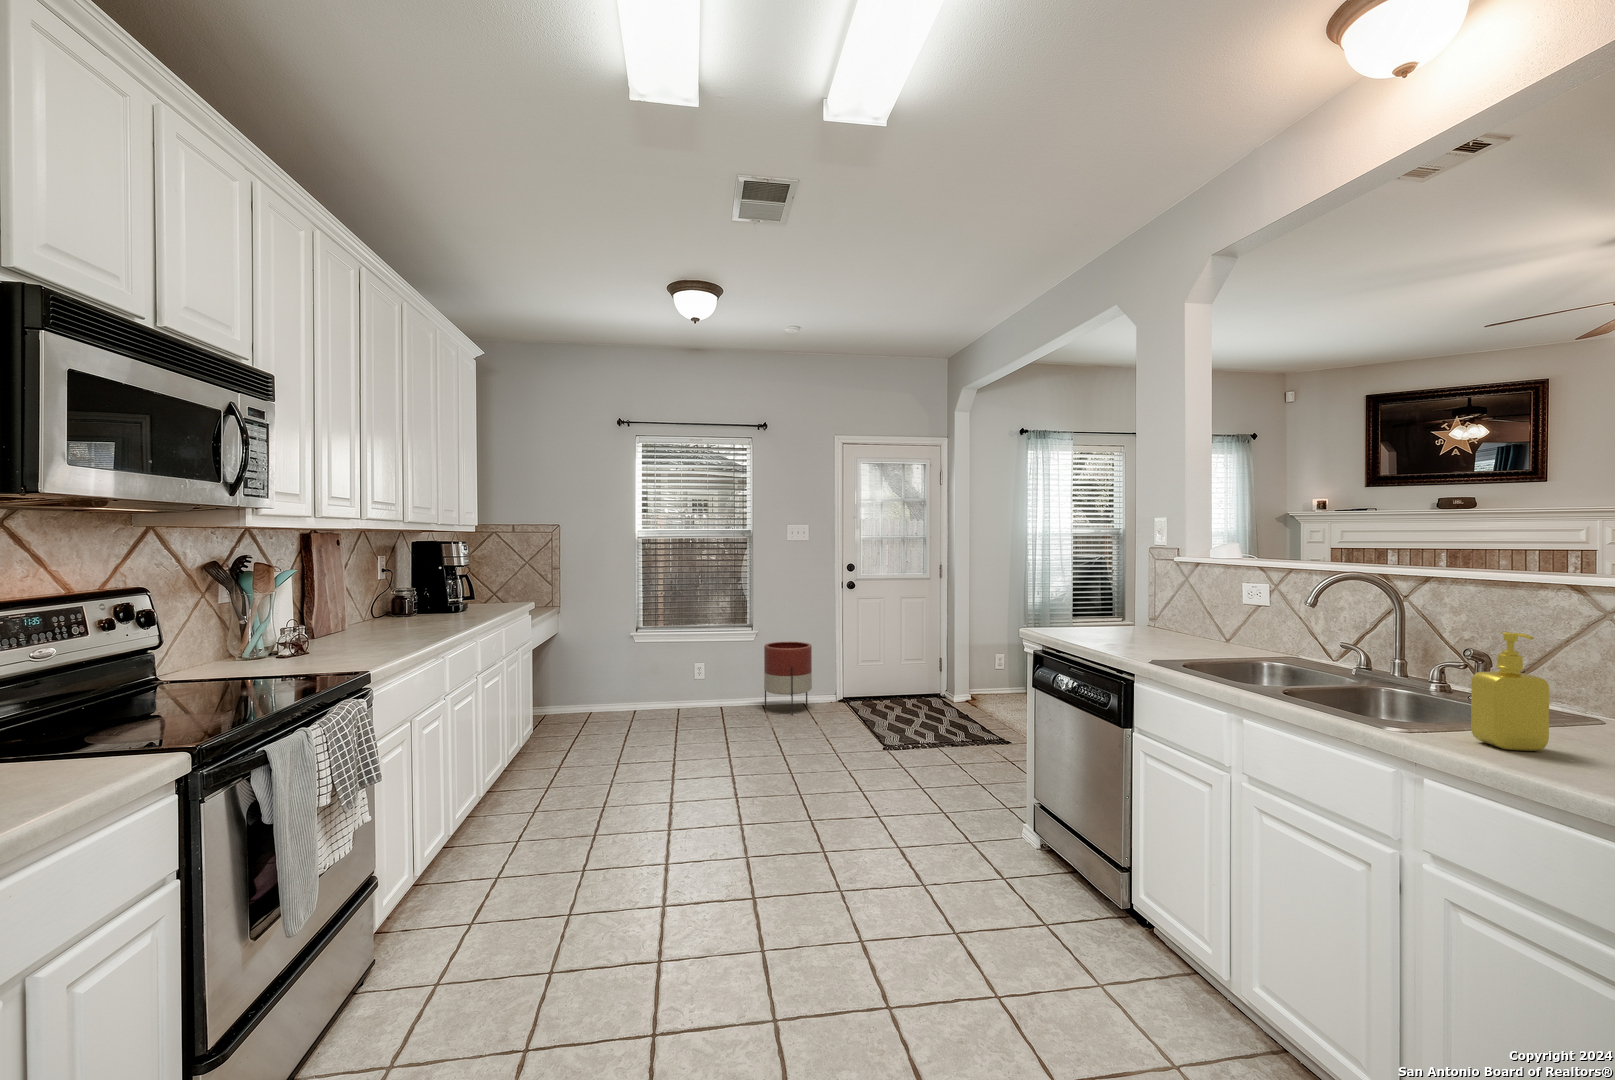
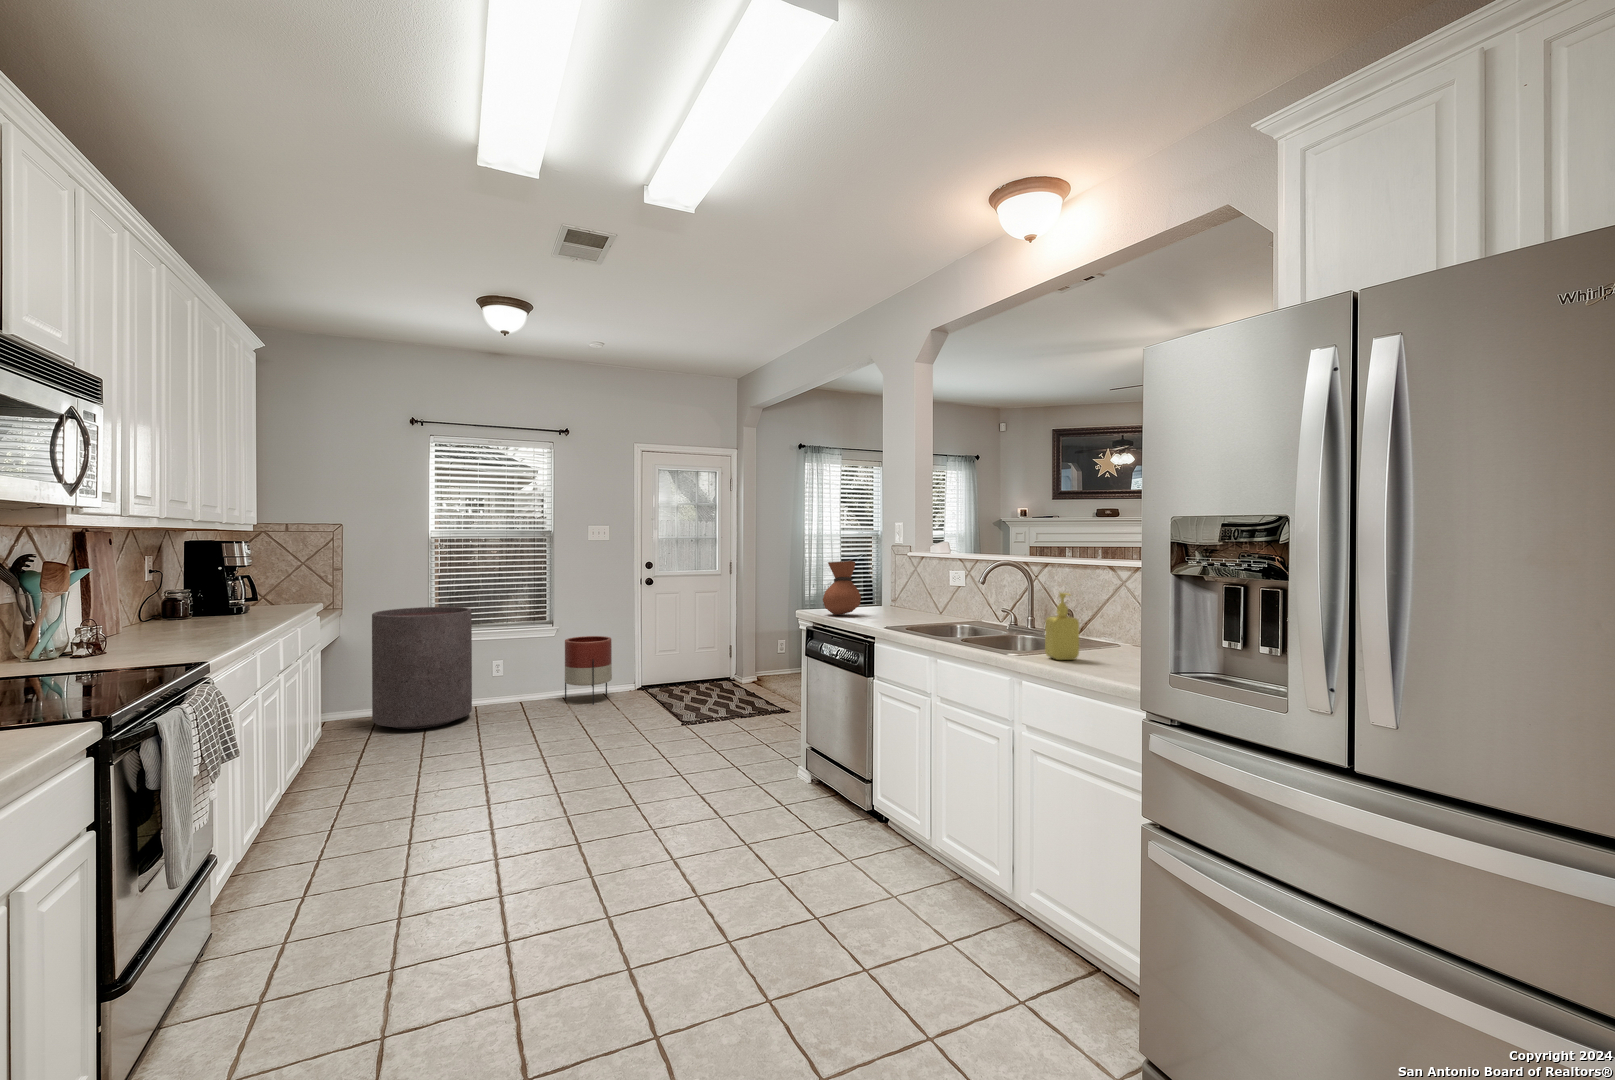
vase: none [1056,568,1109,637] -> present [823,561,861,615]
trash can: none [582,607,673,730] -> present [372,607,472,729]

